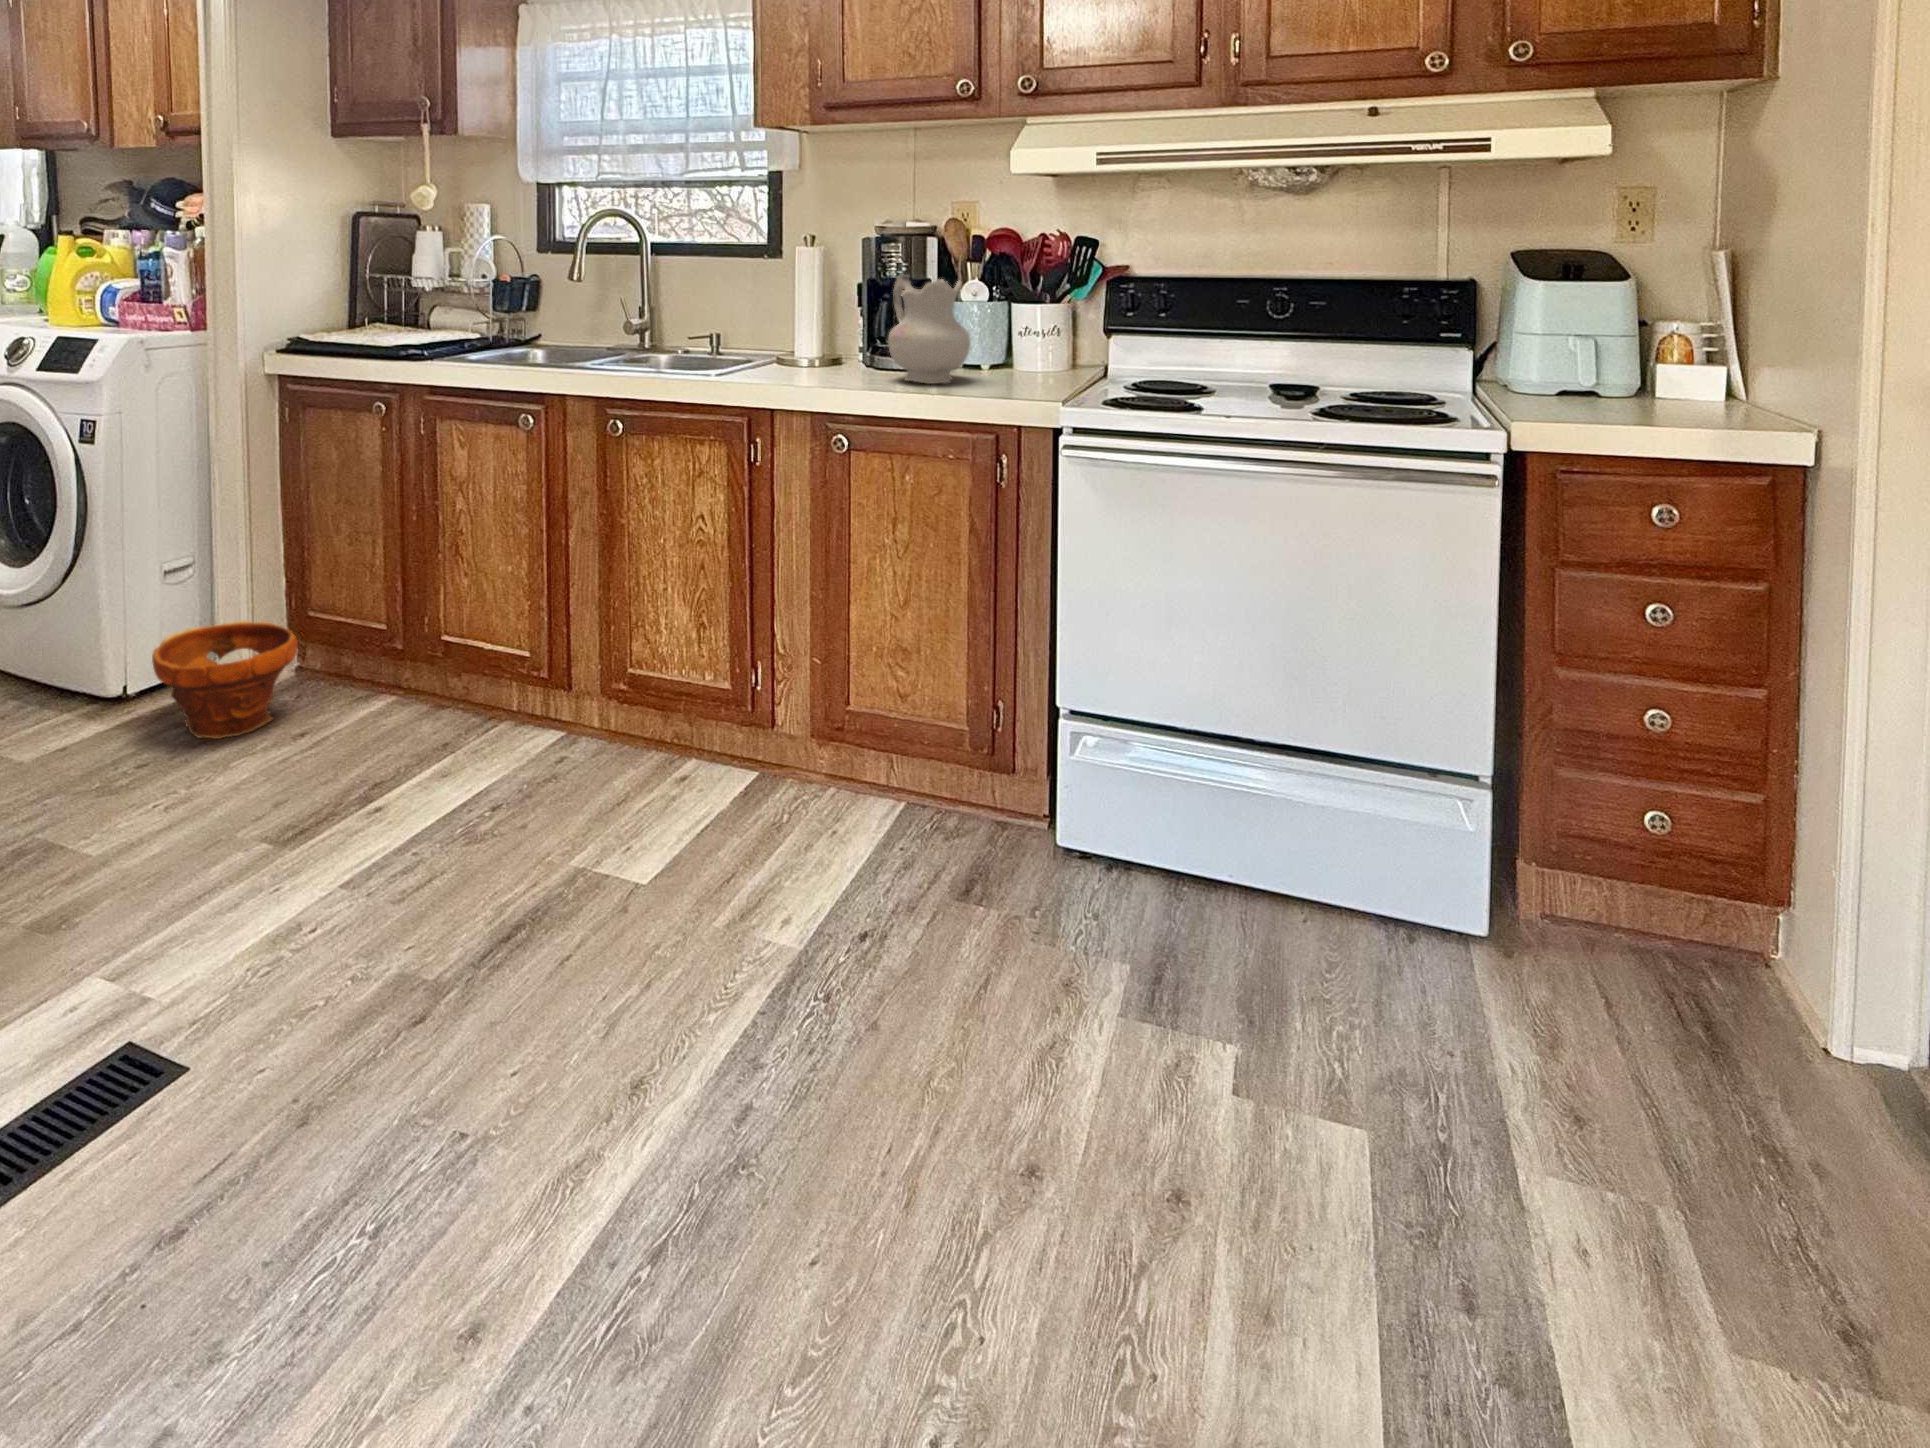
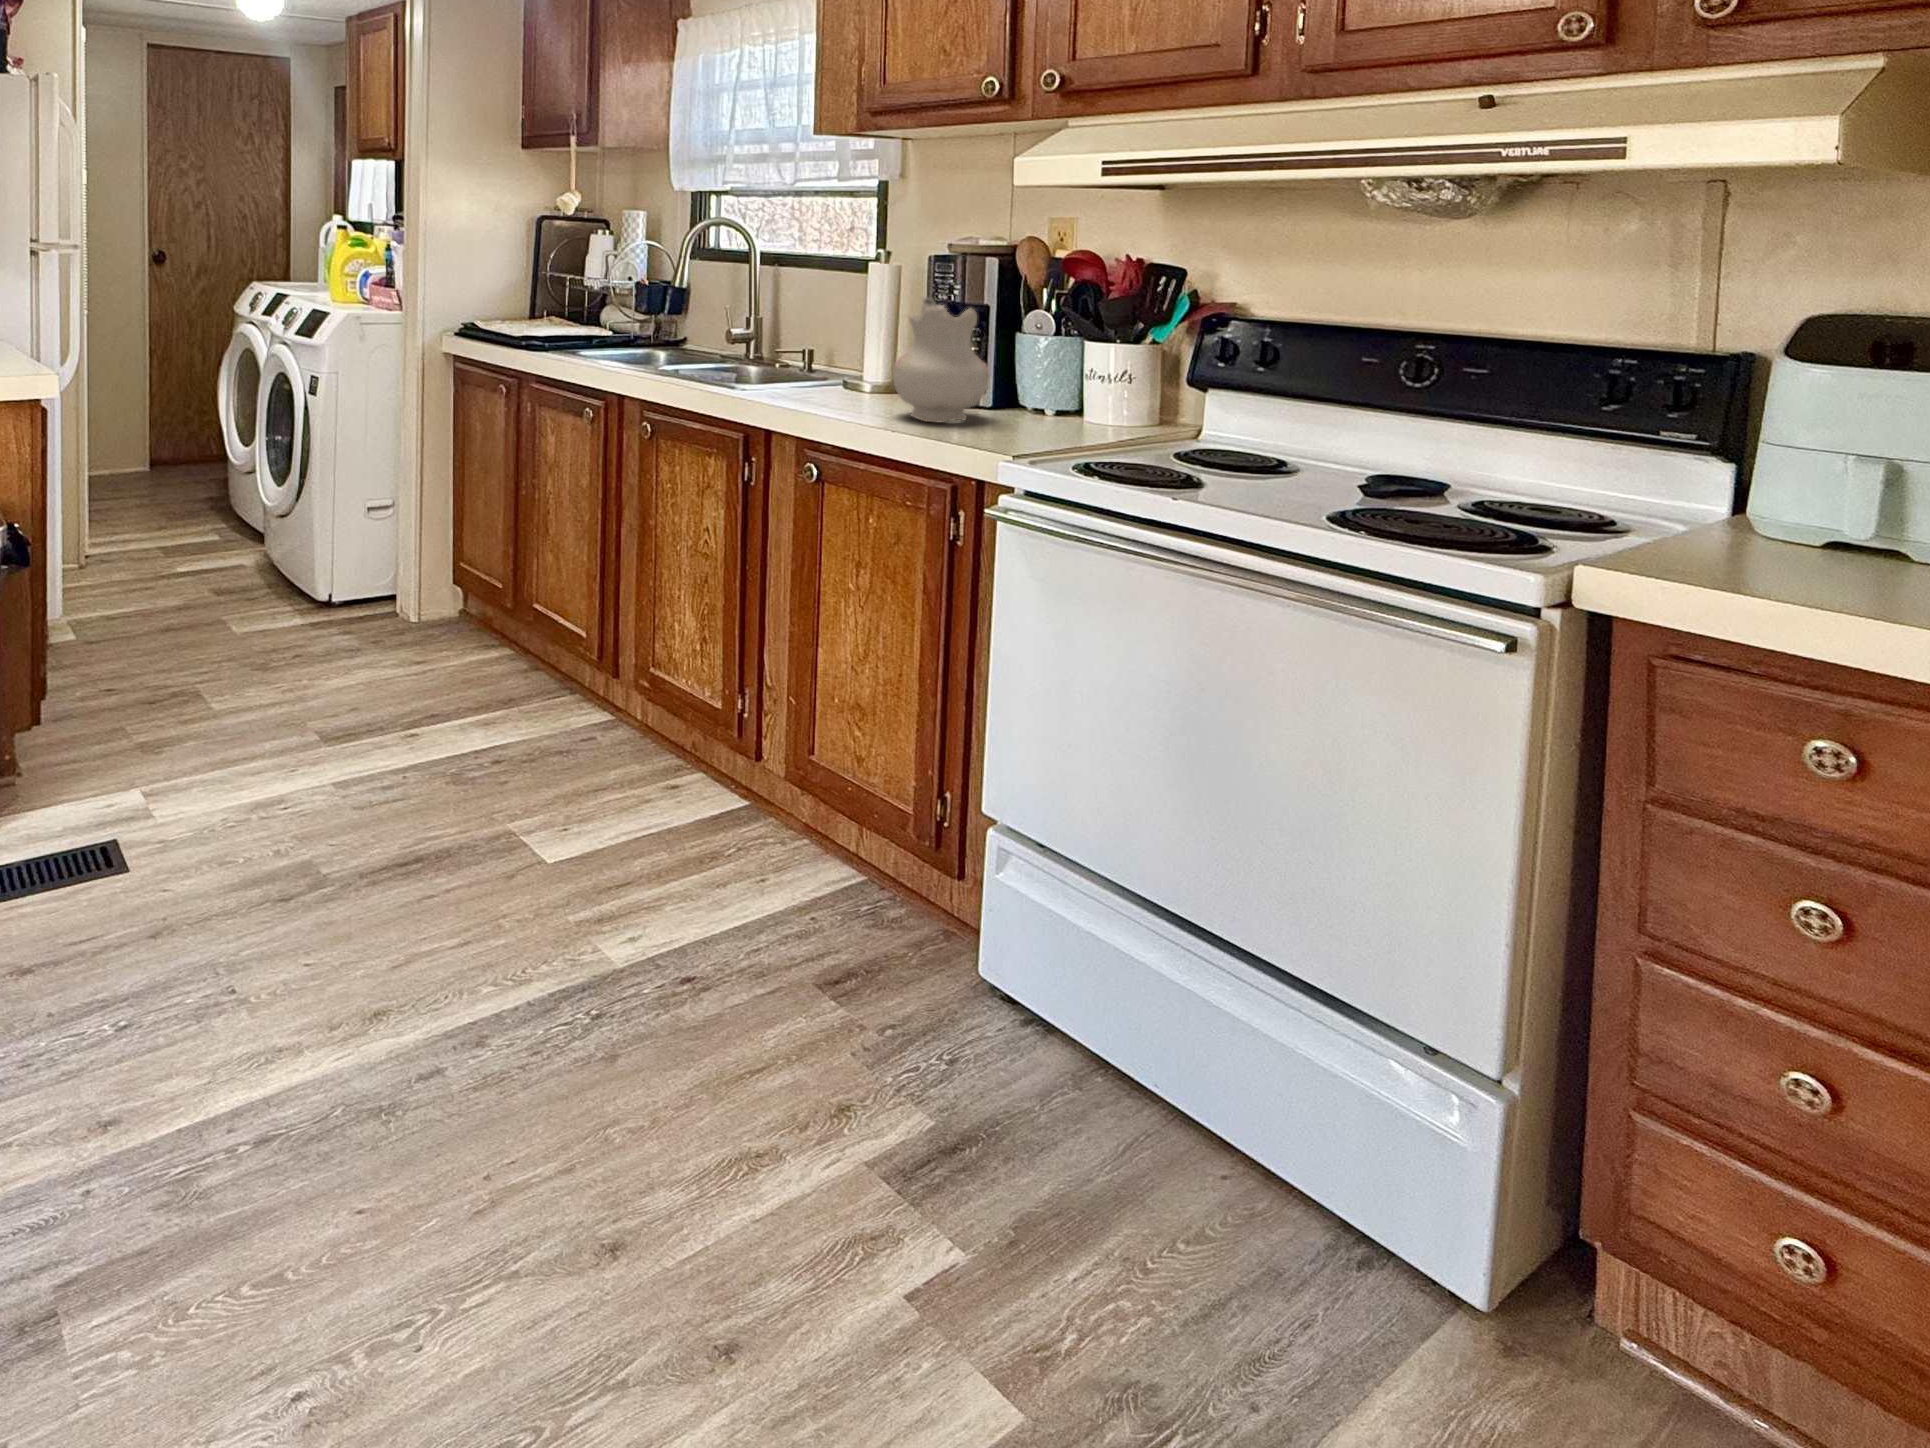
planter: present [152,621,298,739] -> none [325,559,435,654]

